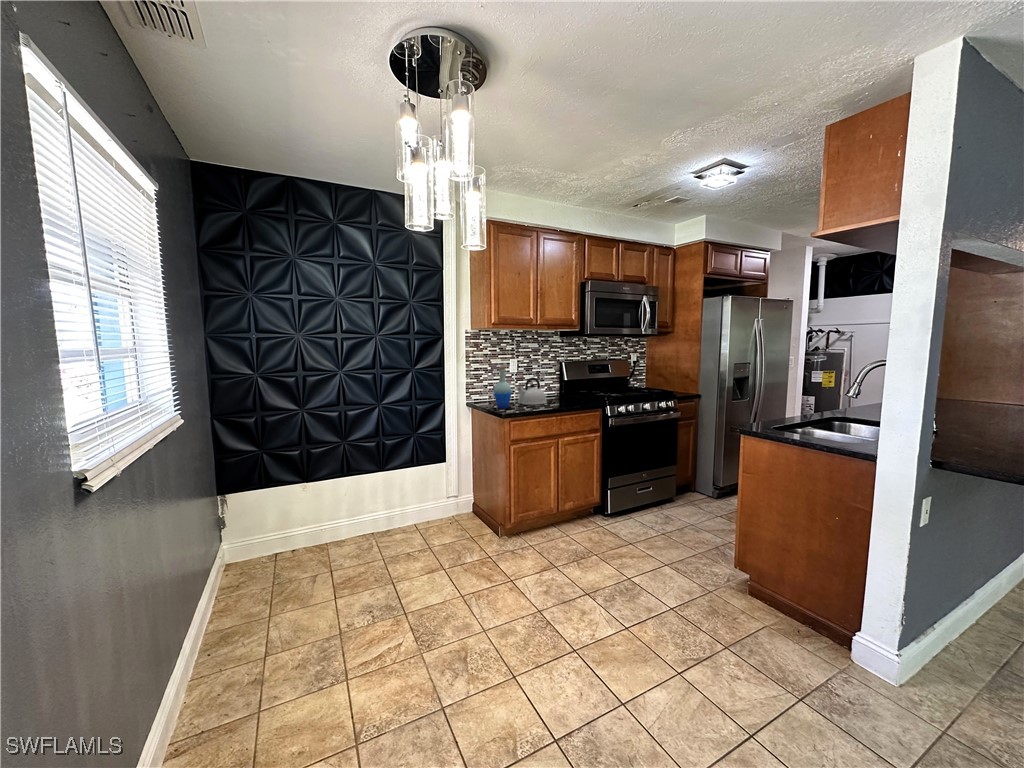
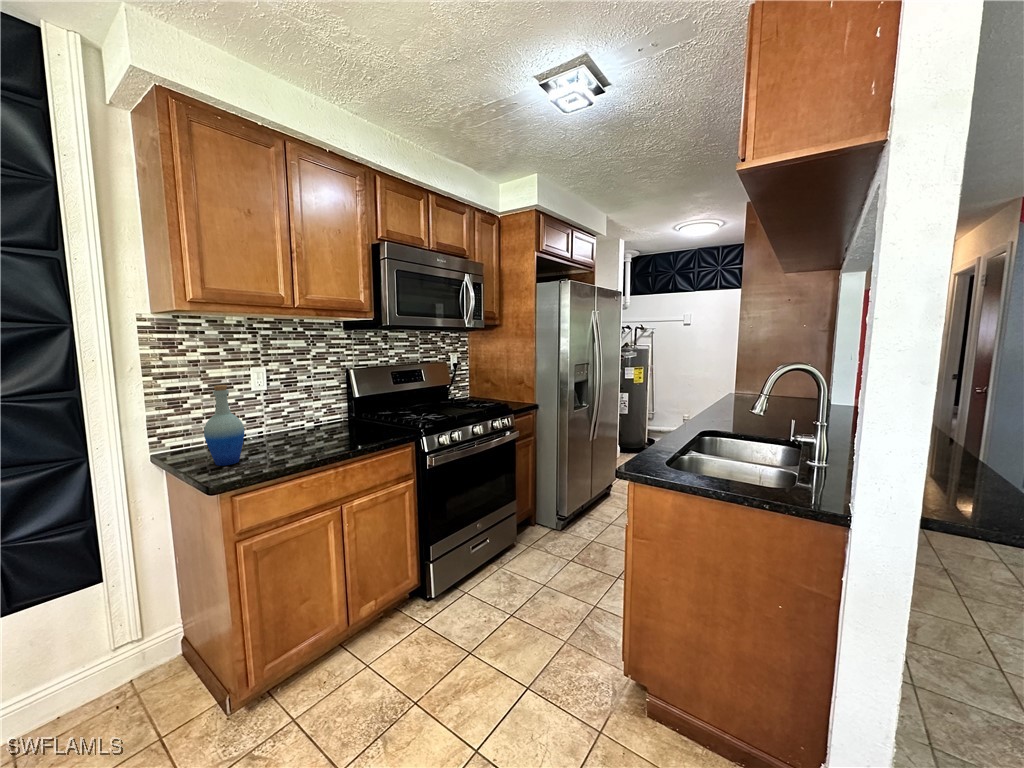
kettle: present [517,377,547,405] -> none [260,399,321,449]

